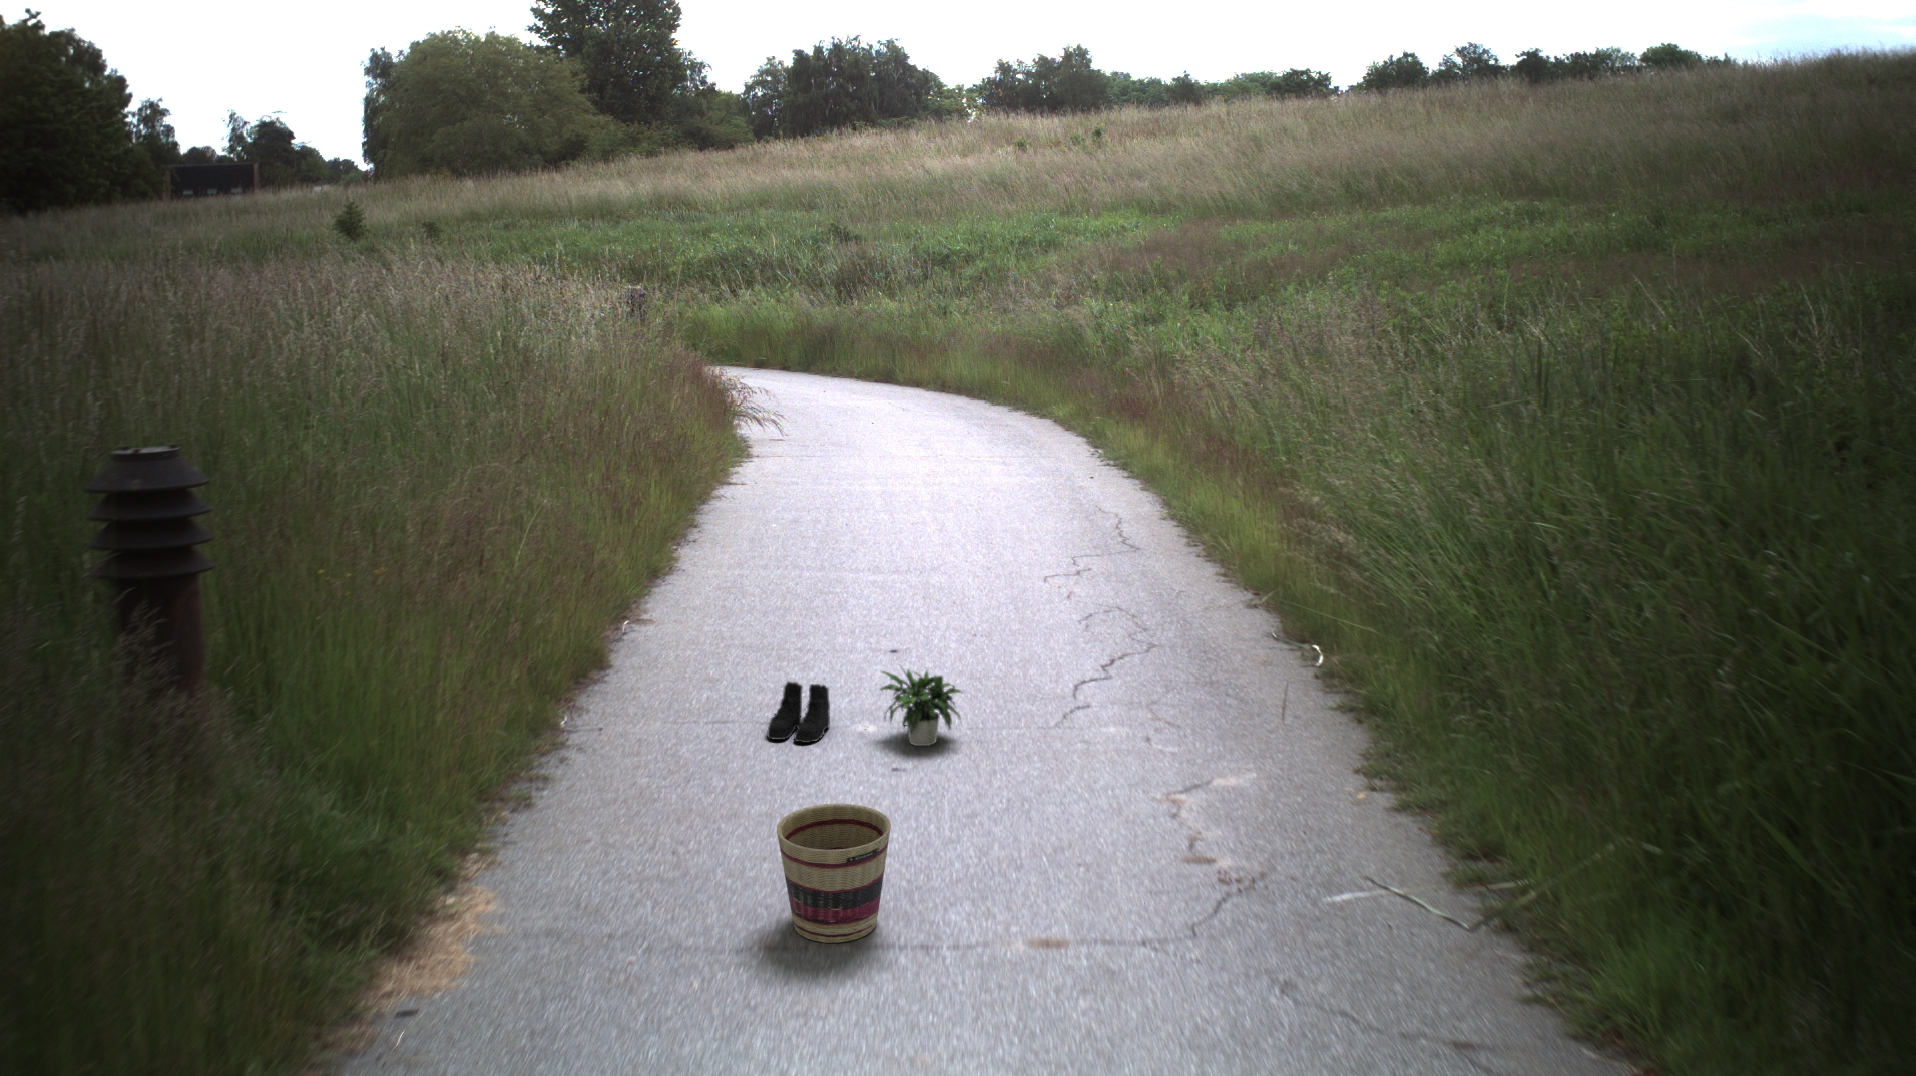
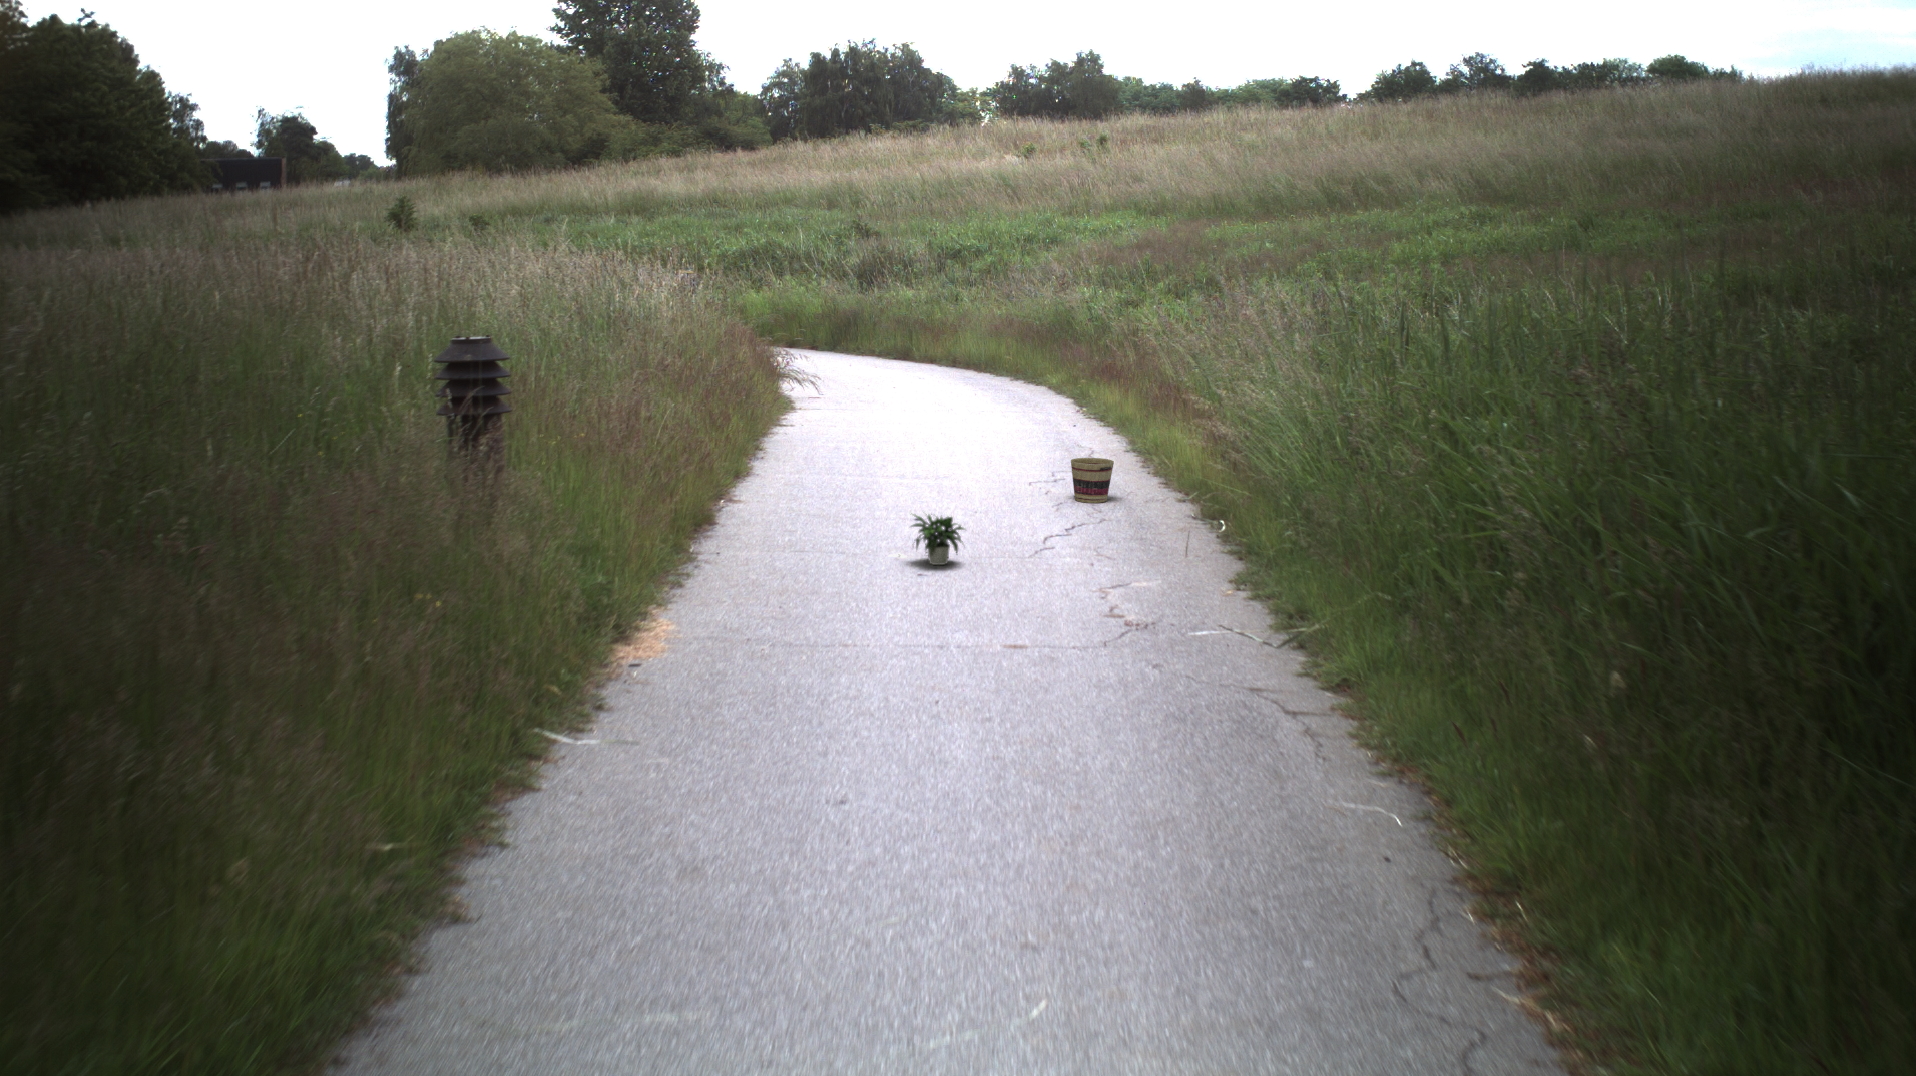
boots: present [767,682,830,743] -> none [832,523,875,562]
basket: present [777,804,891,943] -> present [1071,458,1114,503]

